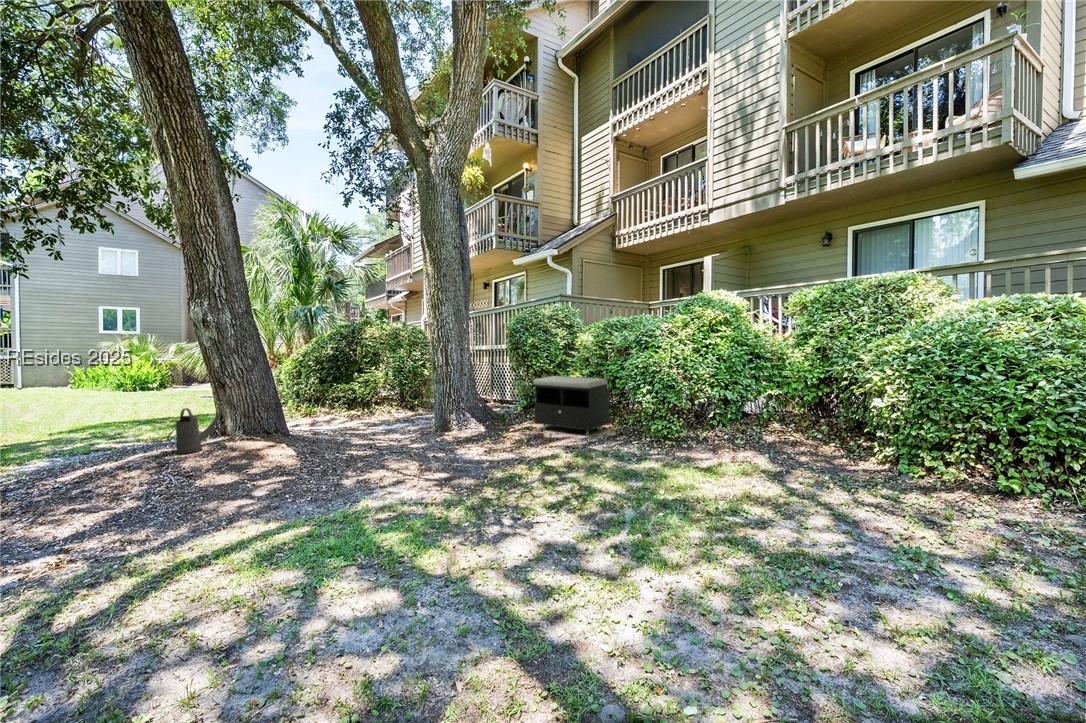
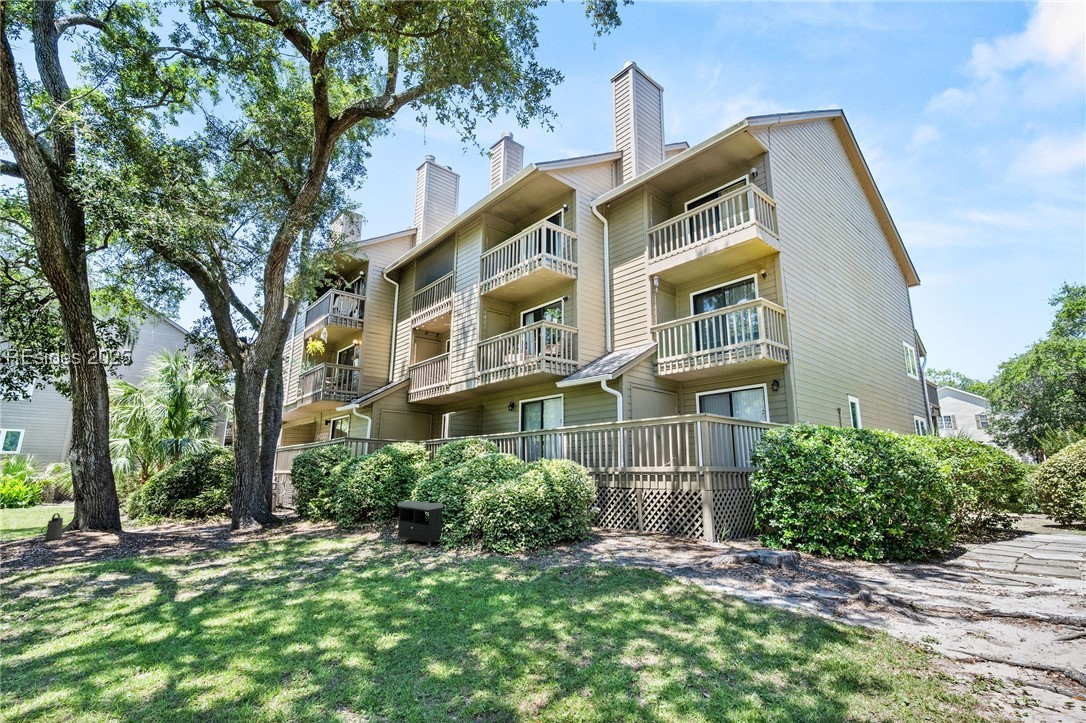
storage bench: present [533,376,610,435] -> present [398,500,443,546]

